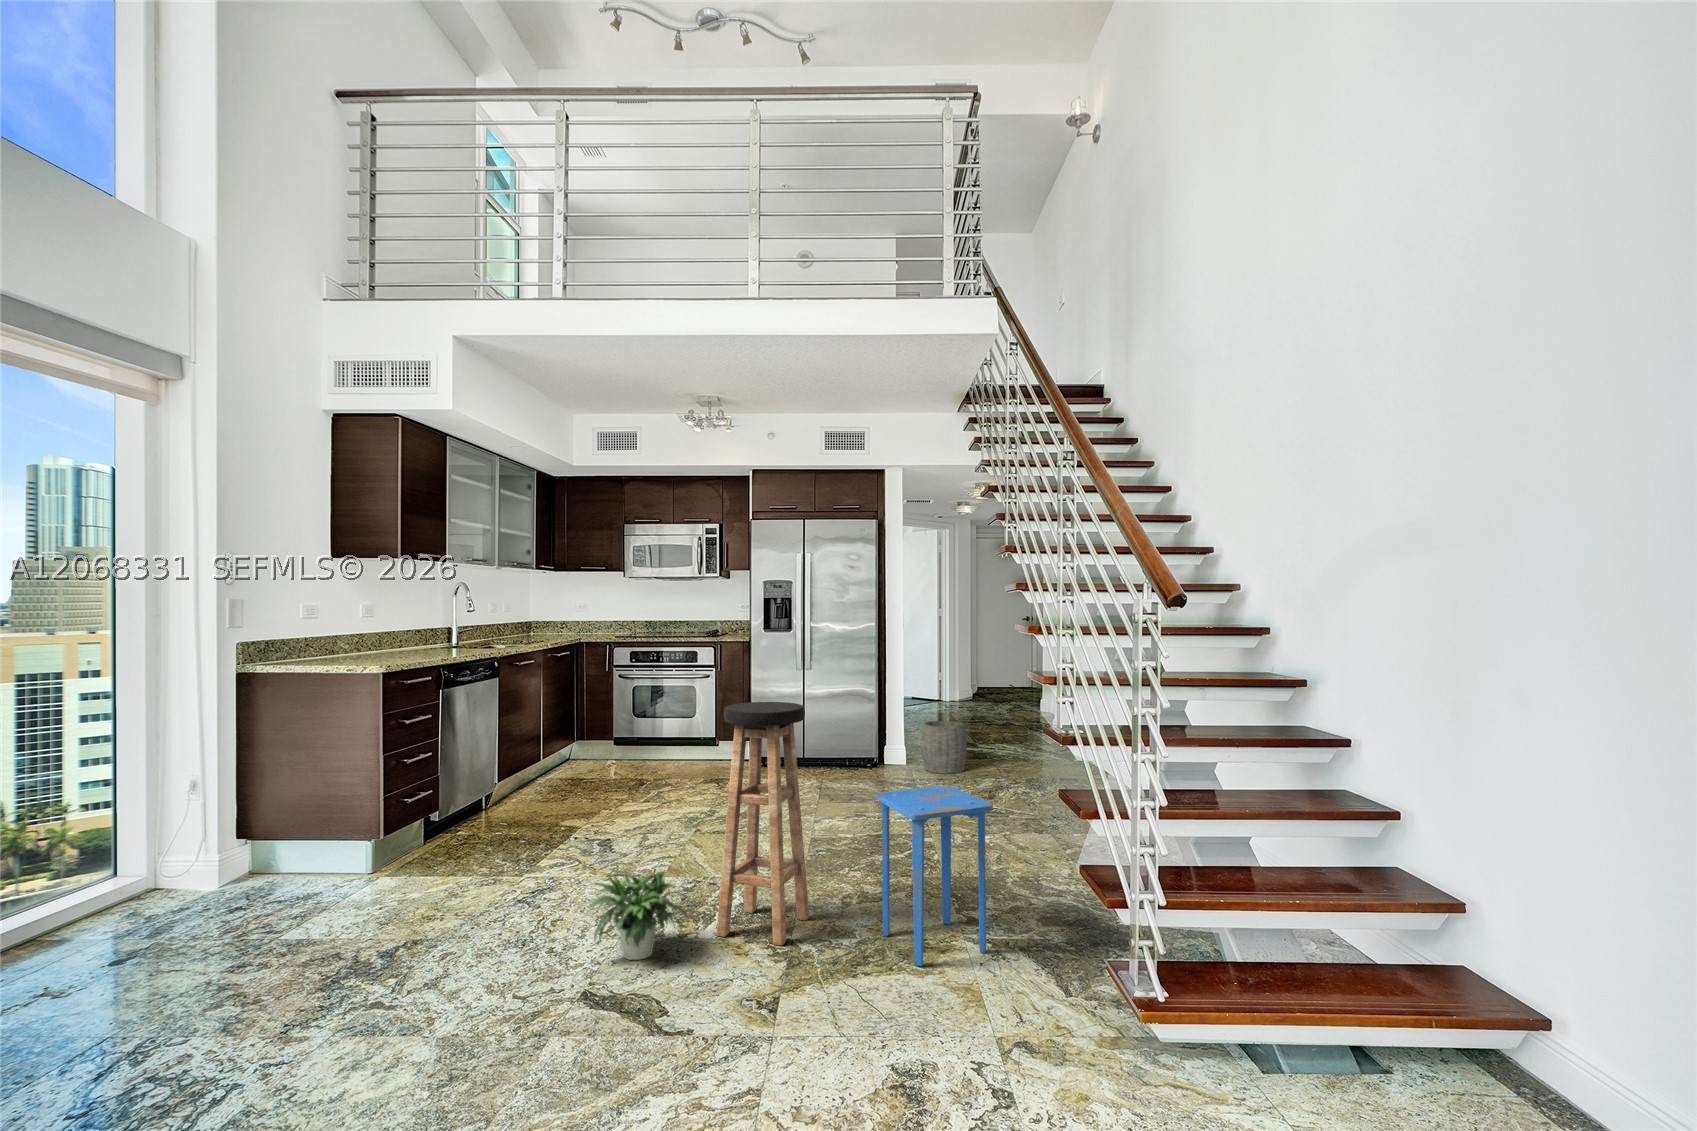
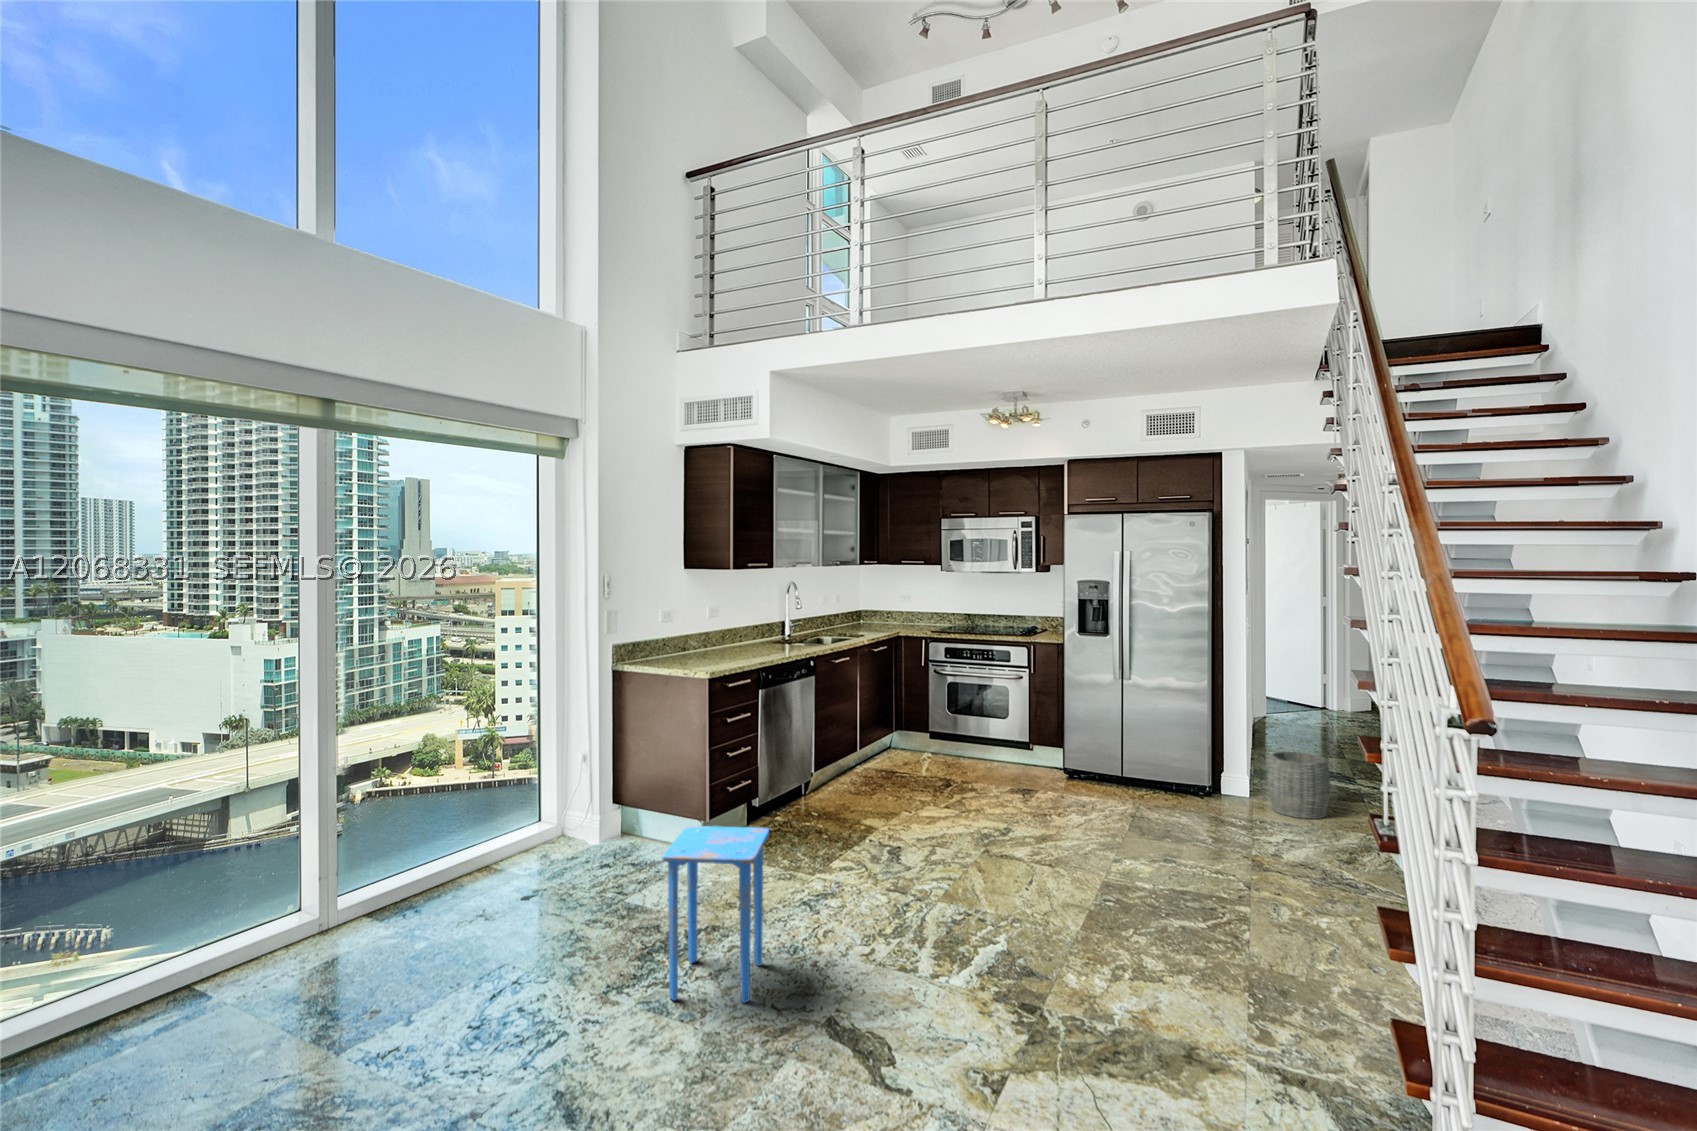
bar stool: present [716,702,809,946] -> none [967,748,1070,1014]
side table: present [875,786,993,966] -> present [662,826,769,1003]
potted plant: present [558,871,687,960] -> none [816,902,936,994]

